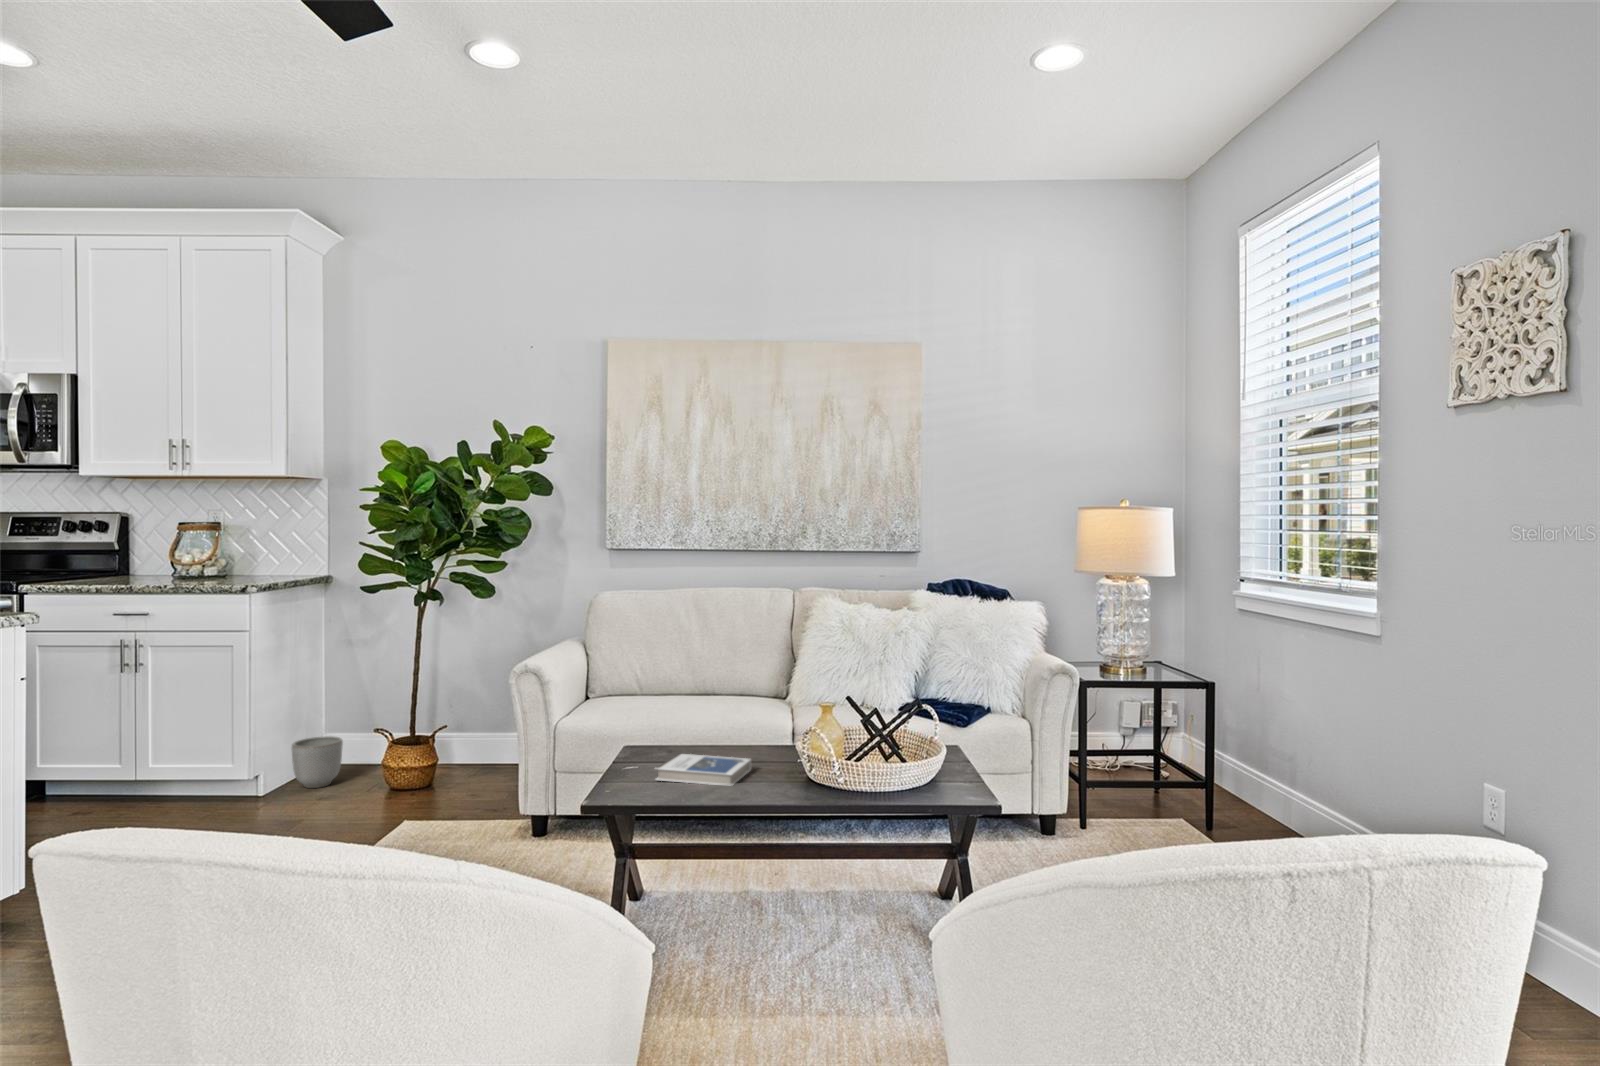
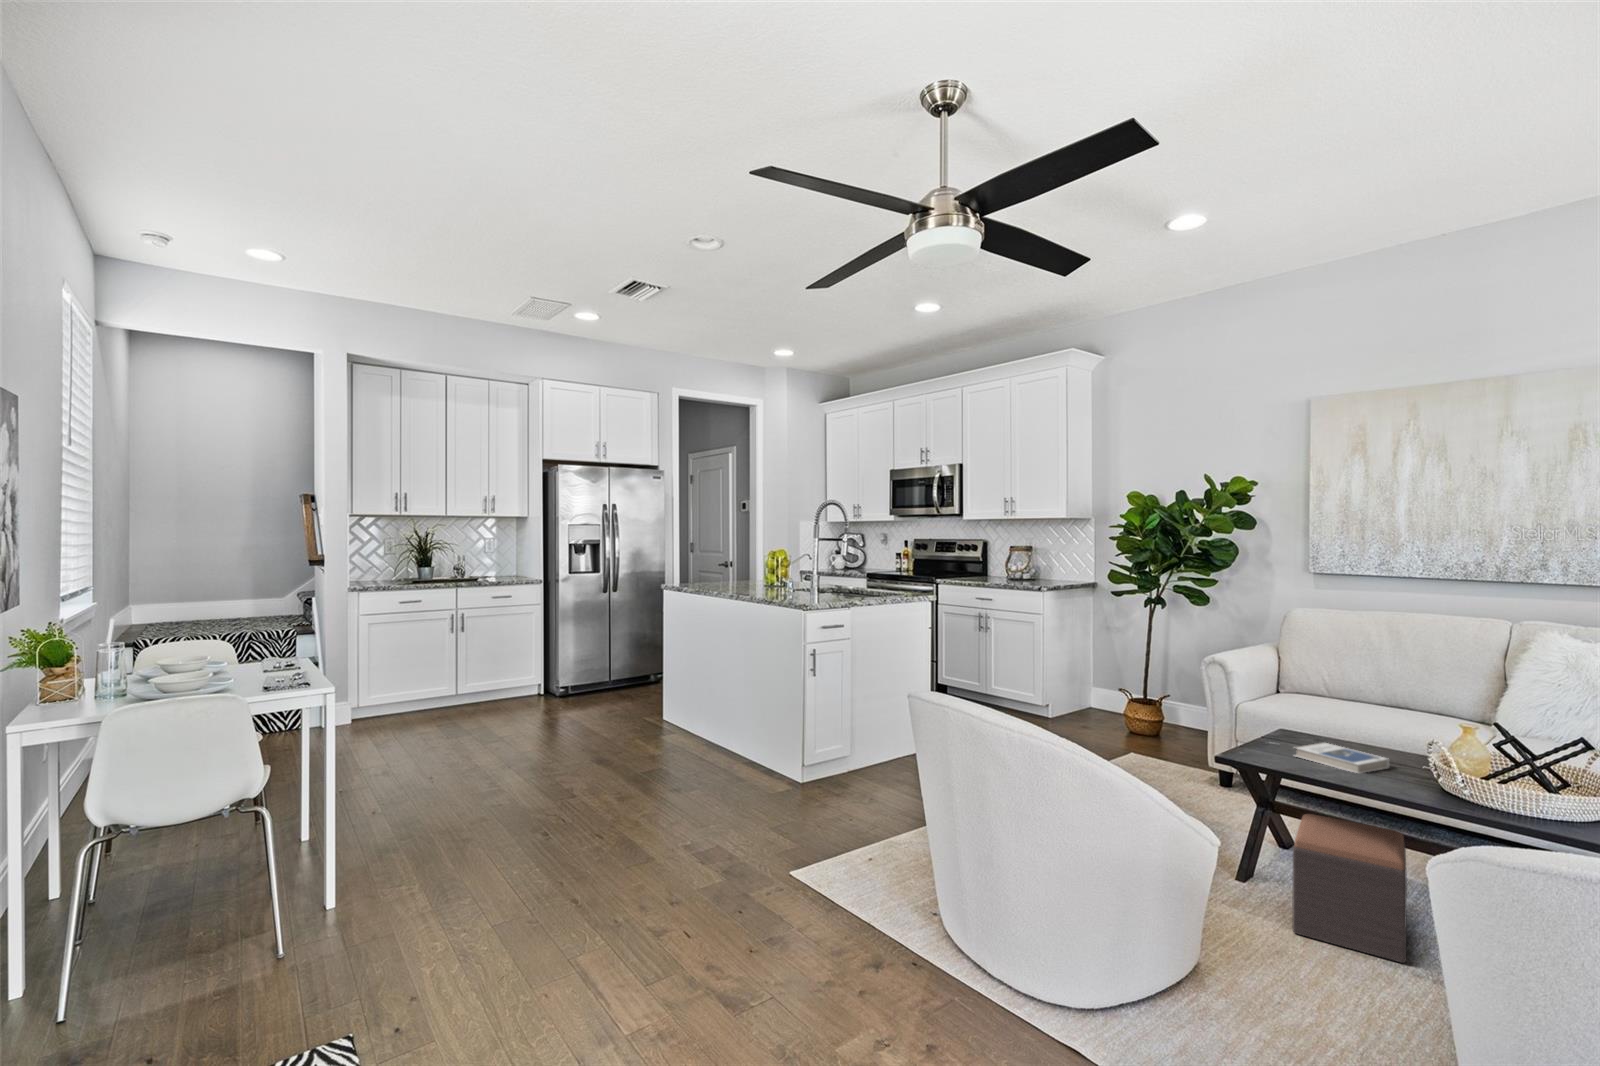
planter: present [292,736,343,788] -> none [1069,689,1100,723]
footstool: none [683,848,816,1032] -> present [1292,814,1407,963]

